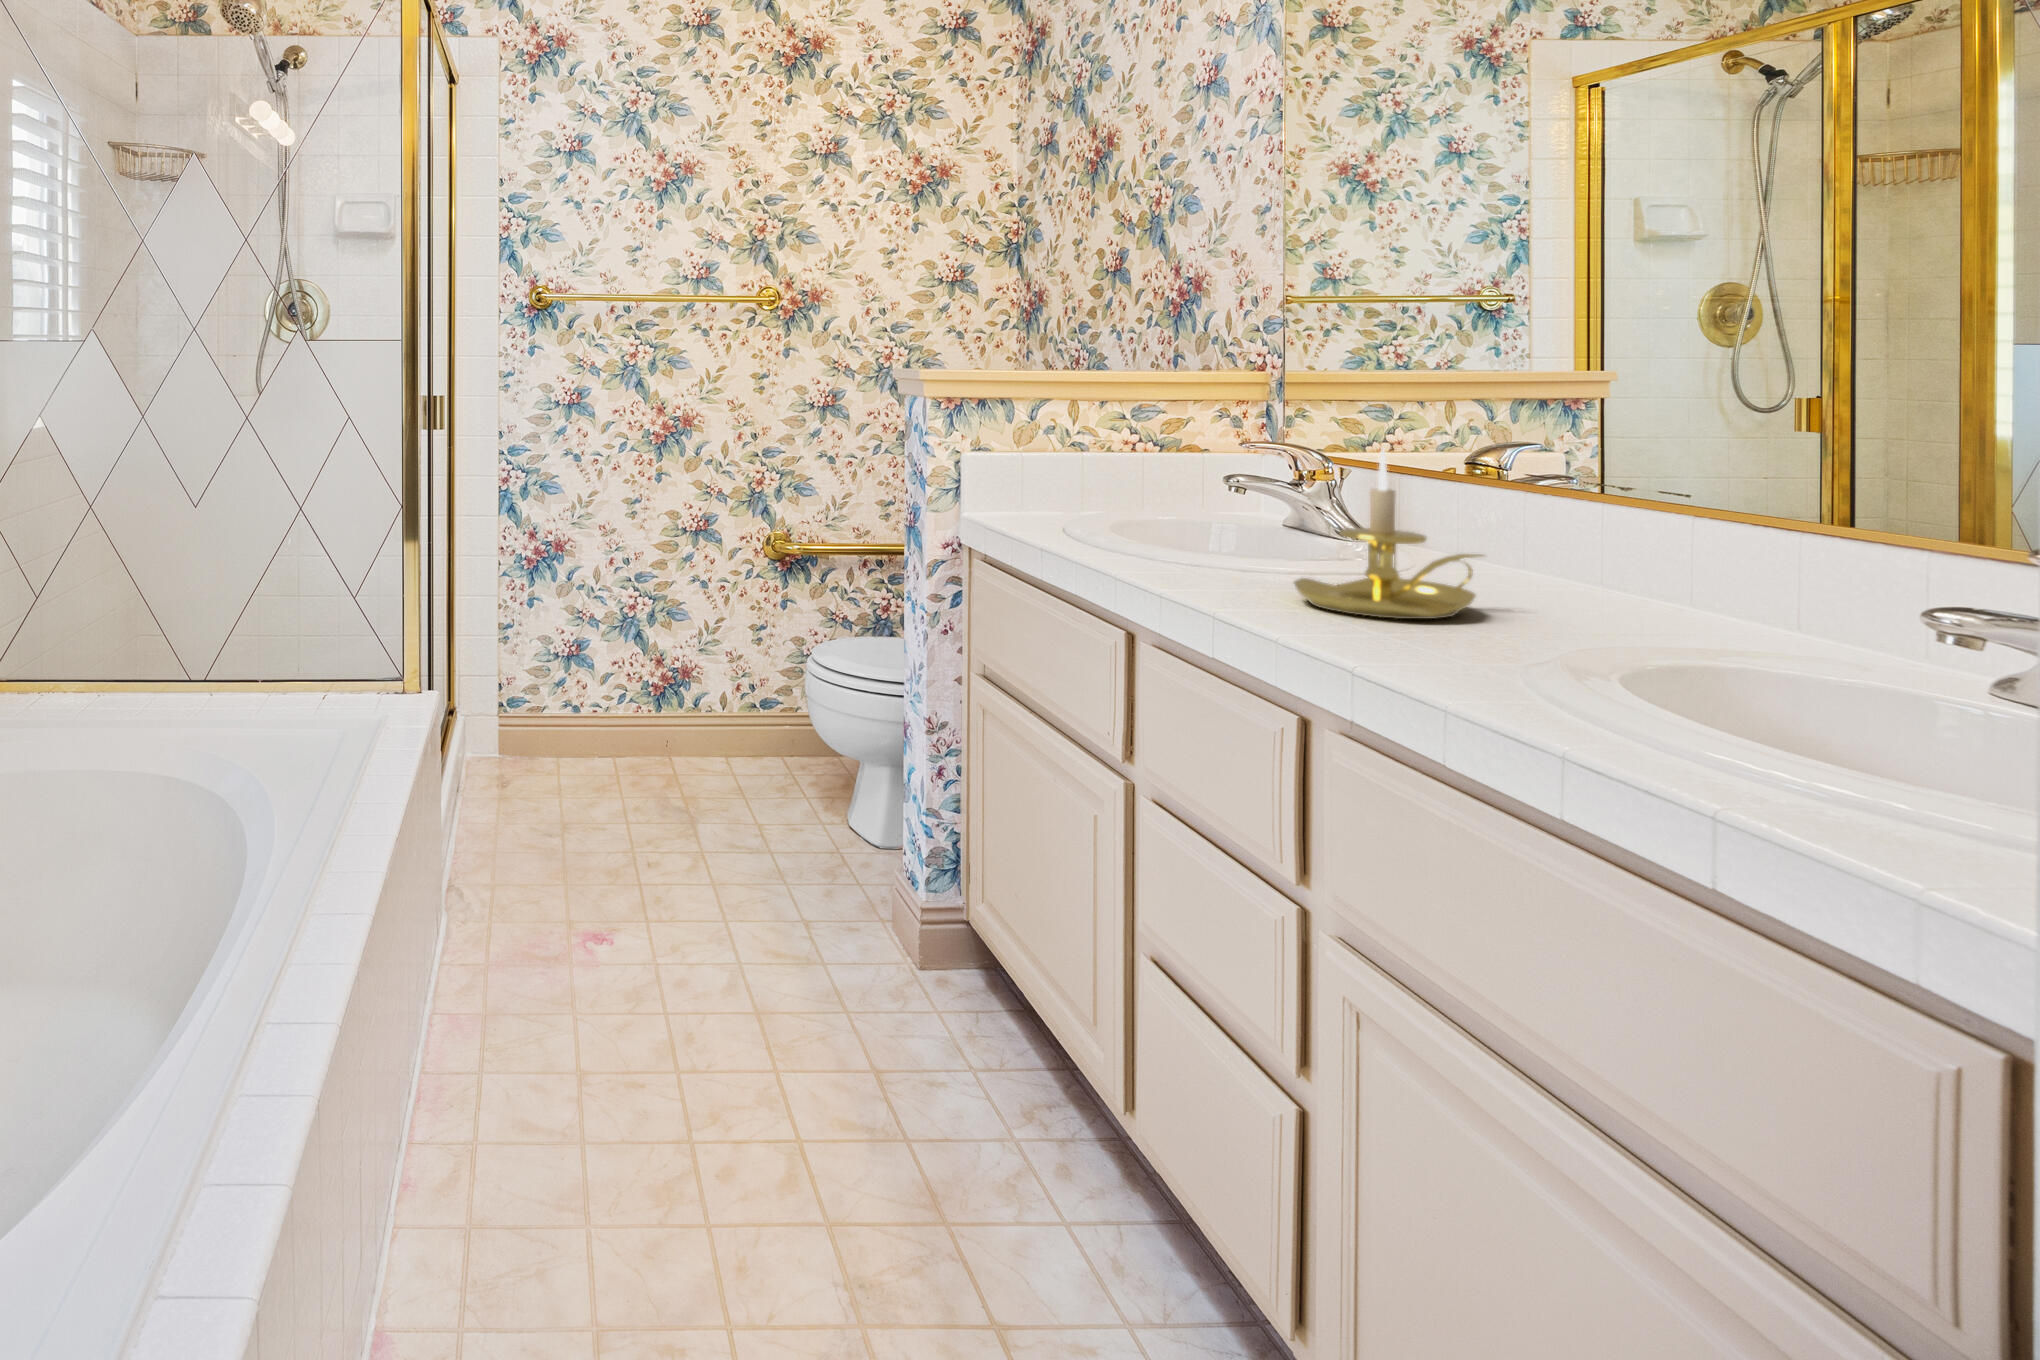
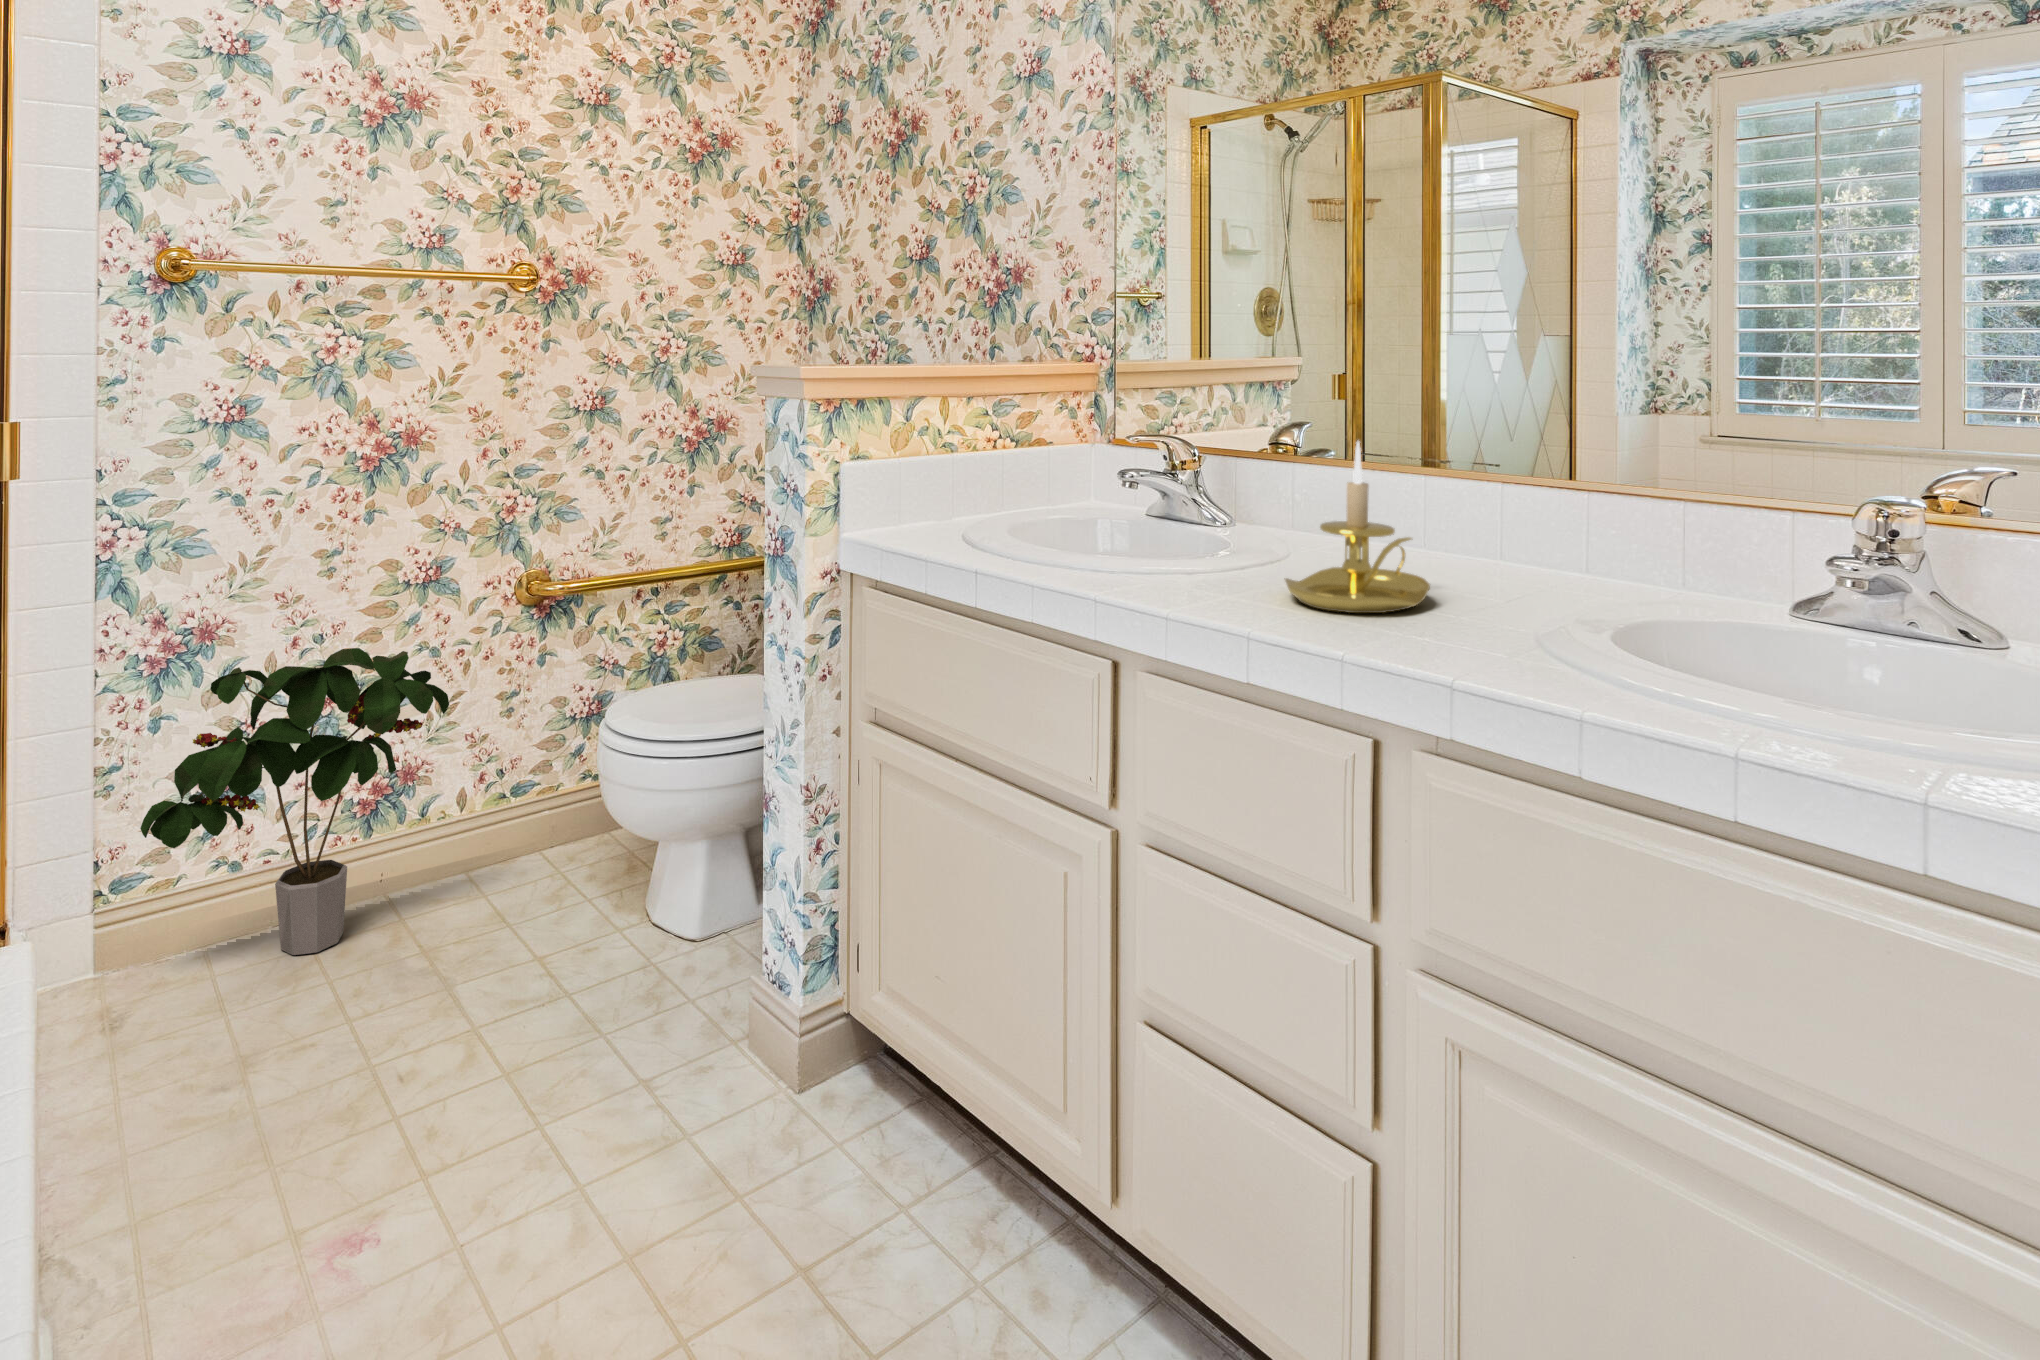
potted plant: none [514,573,706,786] -> present [140,648,449,955]

